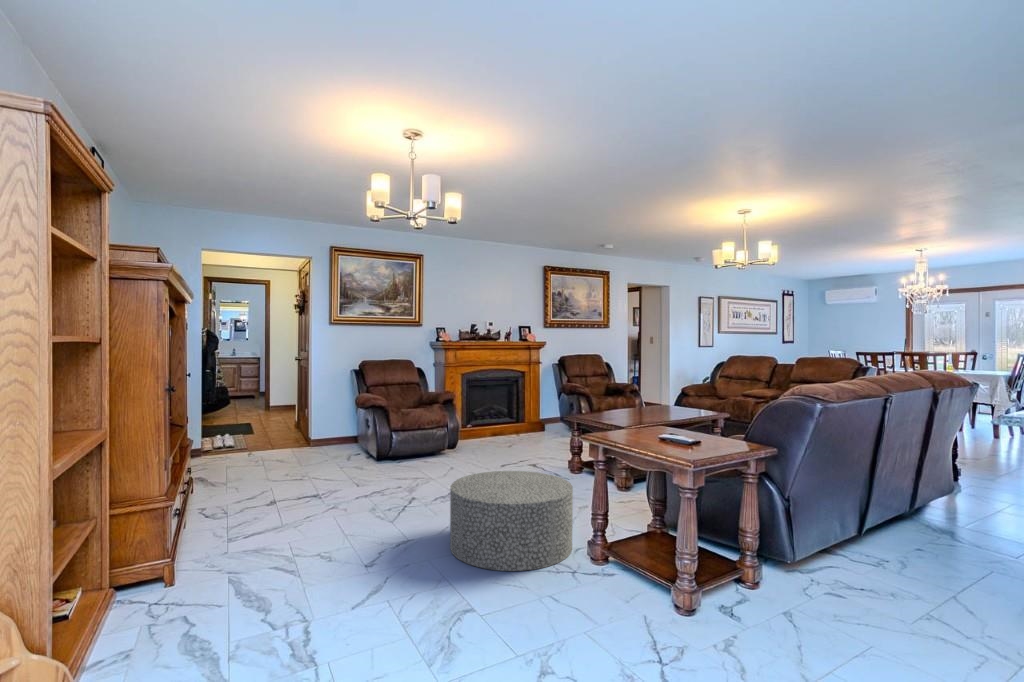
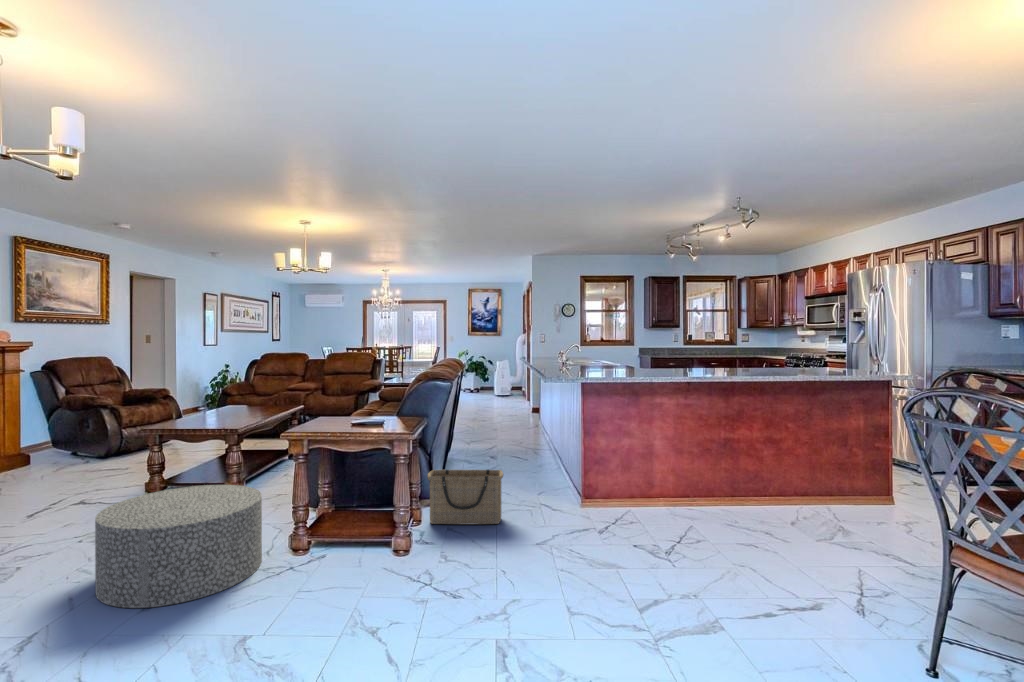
basket: none [758,522,883,634] -> present [428,470,504,524]

